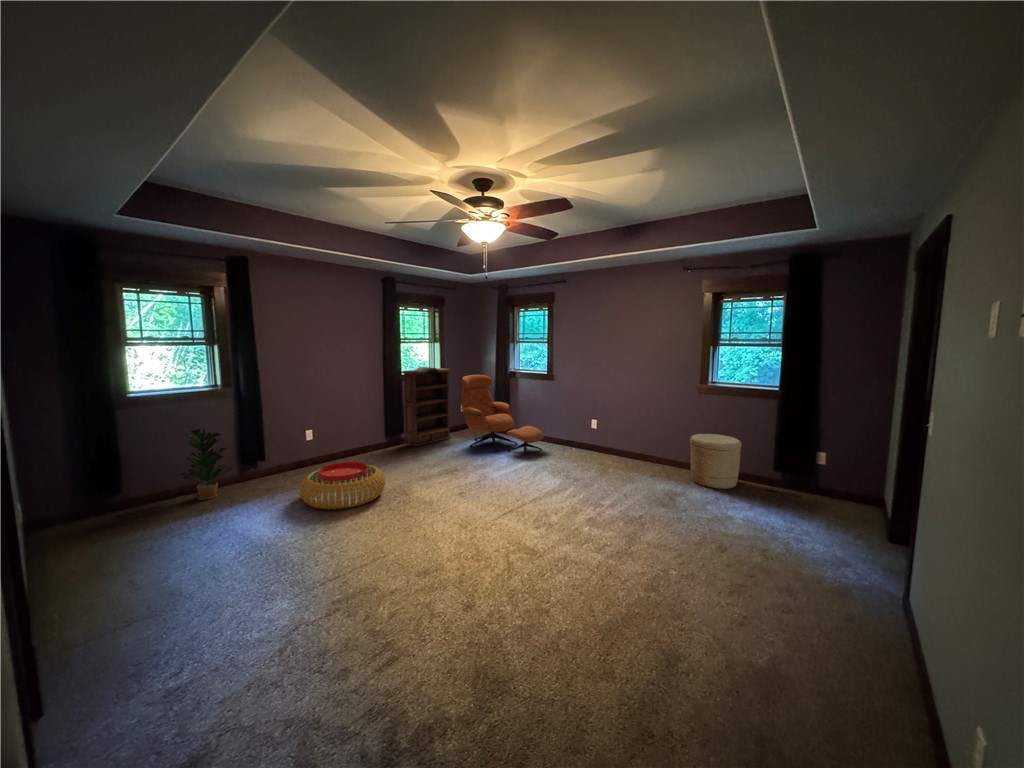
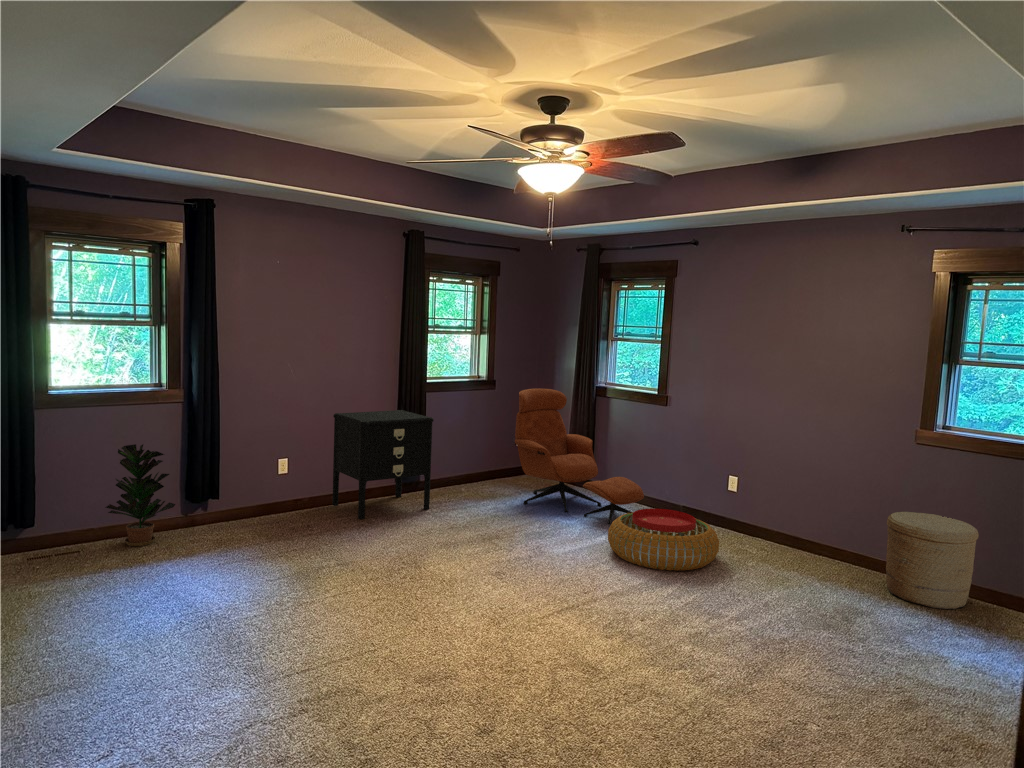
bookshelf: present [403,367,451,447] -> none [423,371,501,496]
nightstand: none [342,394,410,466] -> present [332,410,434,519]
pouf: present [300,462,385,510] -> present [608,508,719,571]

